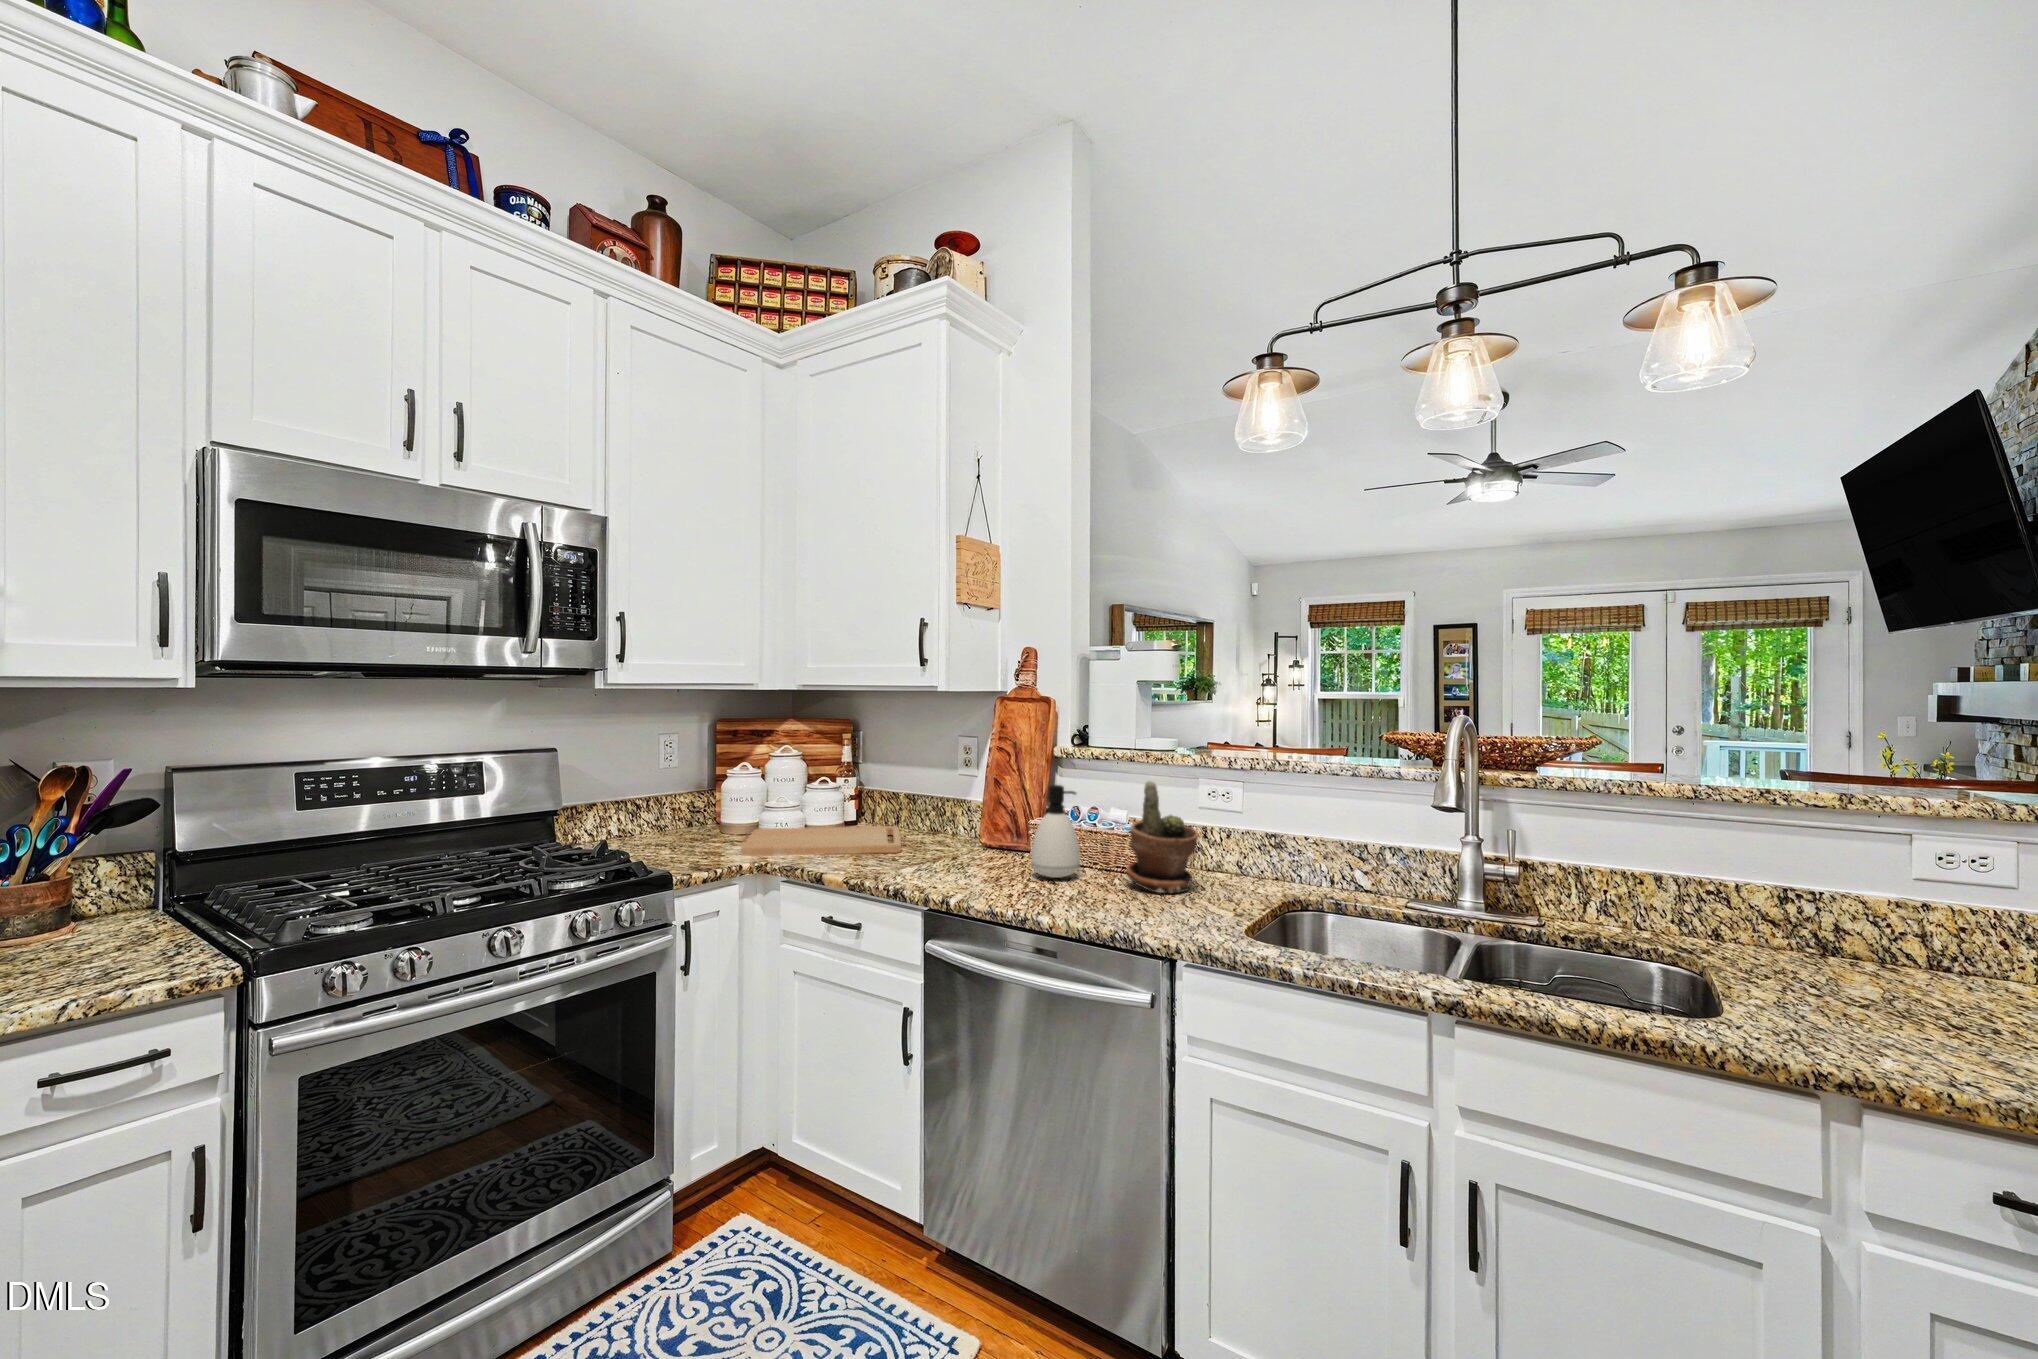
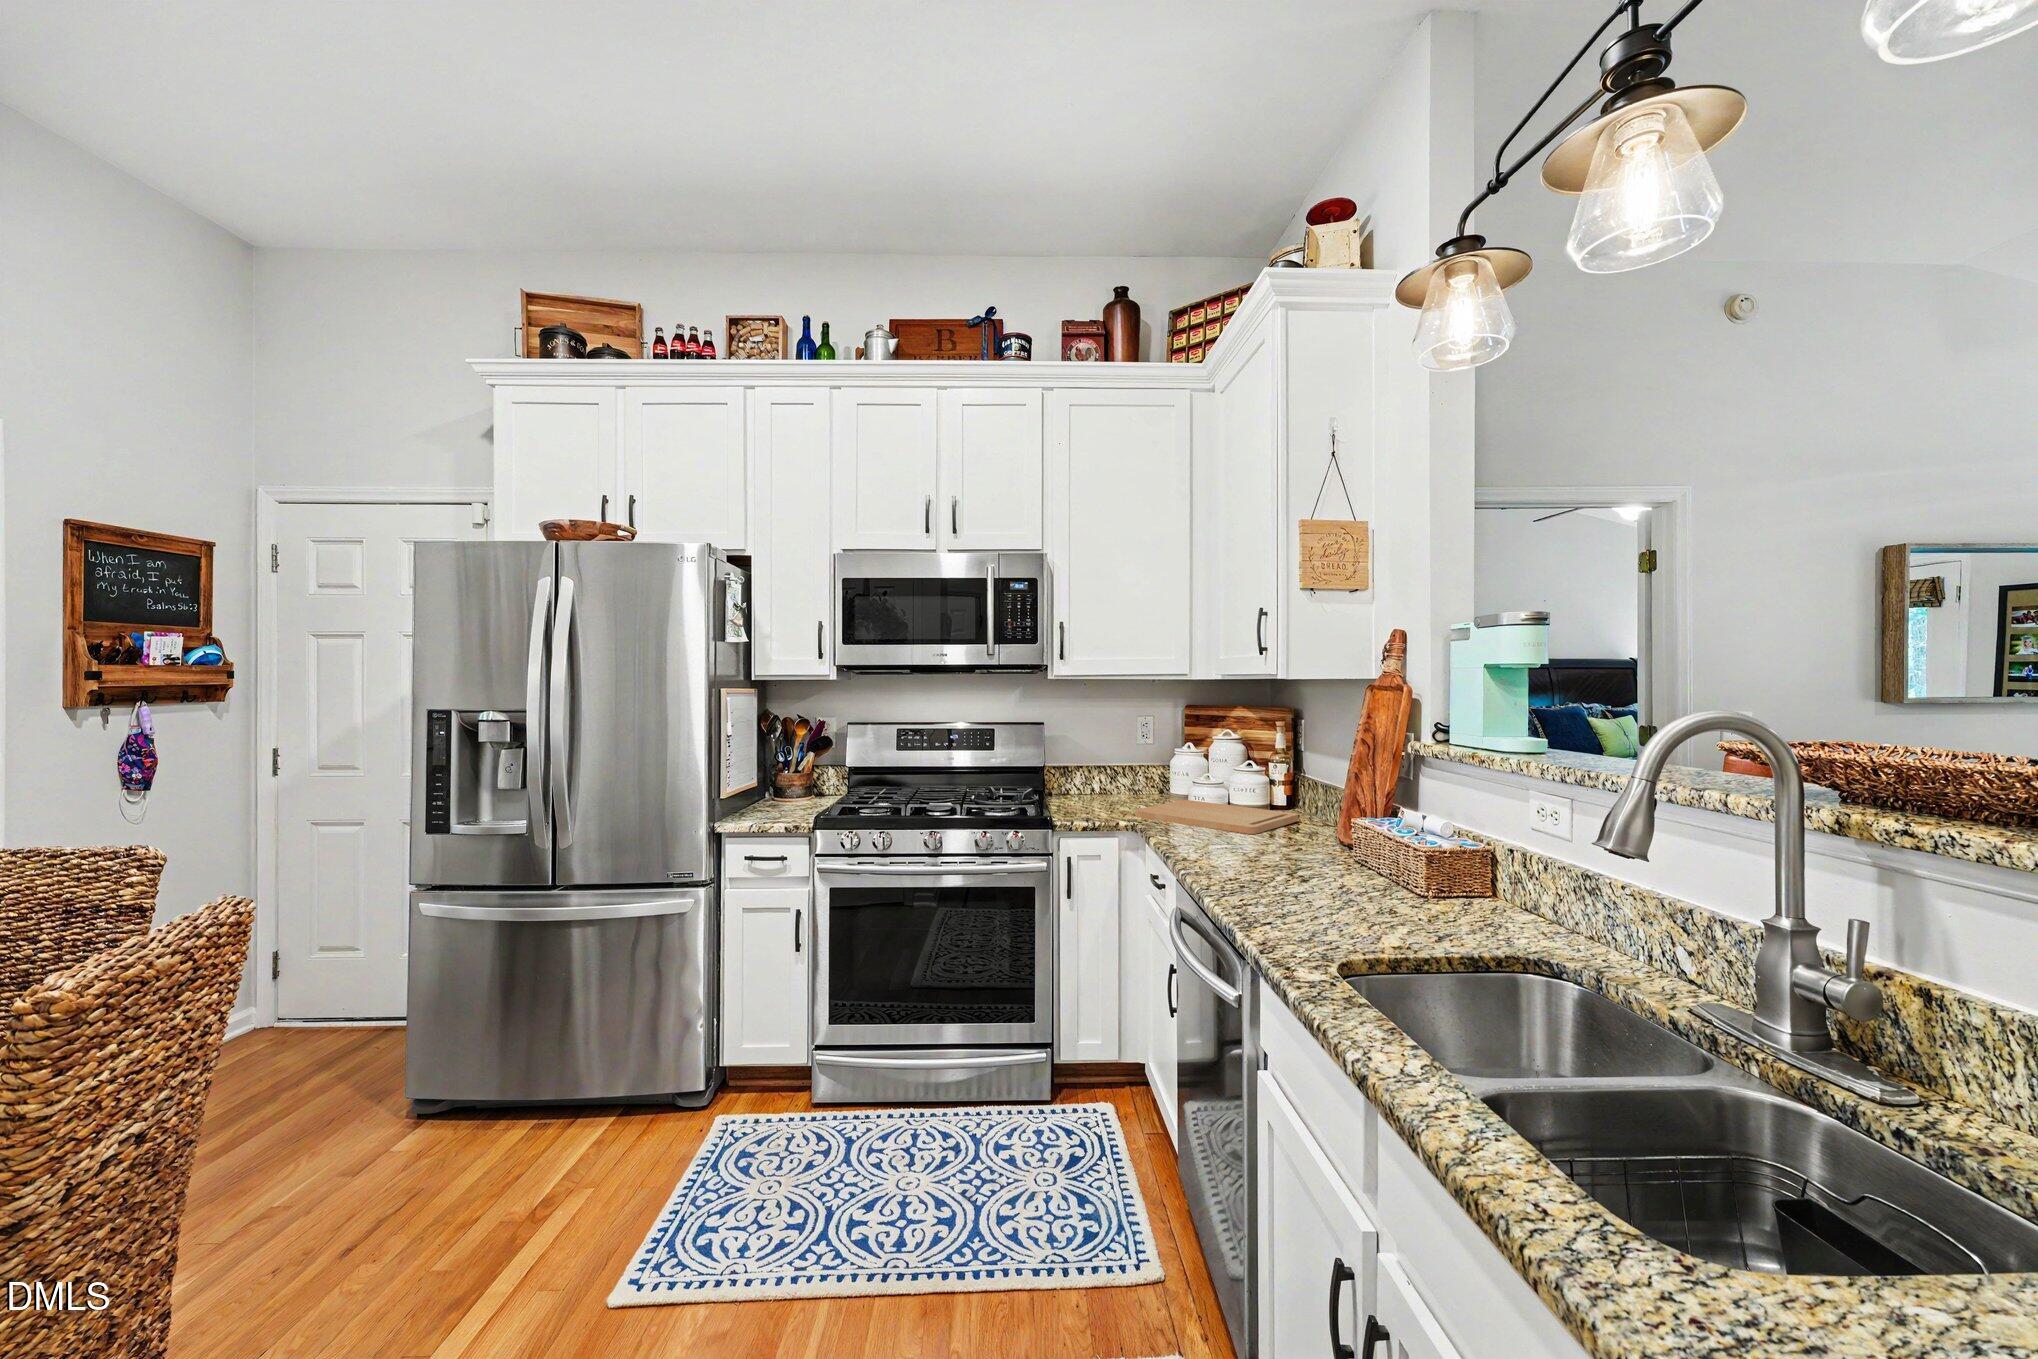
potted plant: present [1126,781,1198,893] -> none [1362,780,1450,918]
soap dispenser: present [1031,785,1080,878] -> none [1297,778,1353,878]

